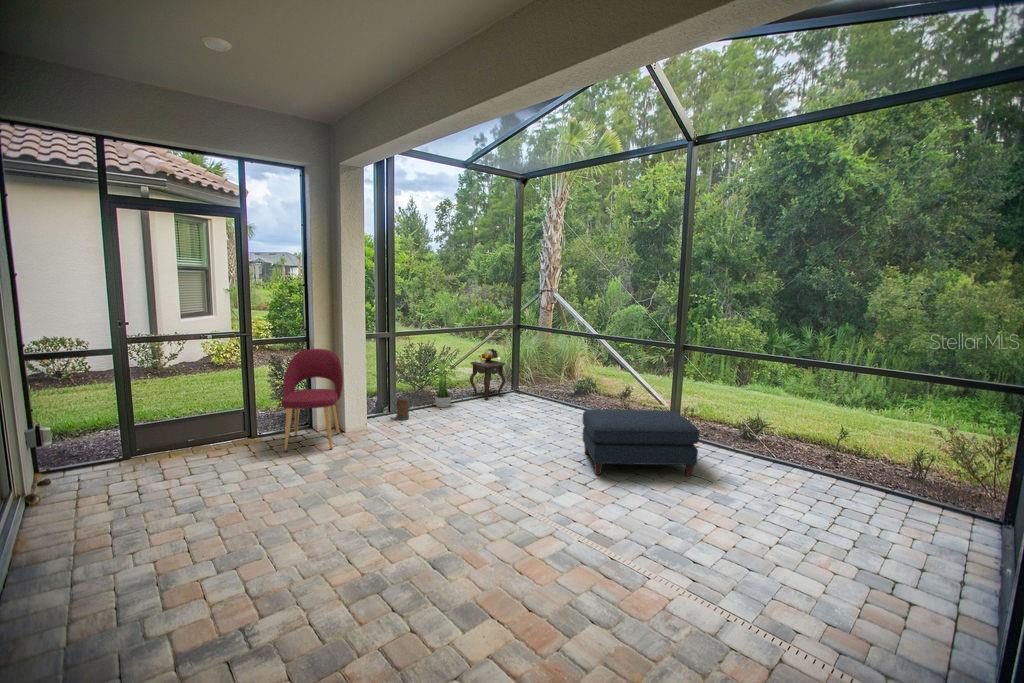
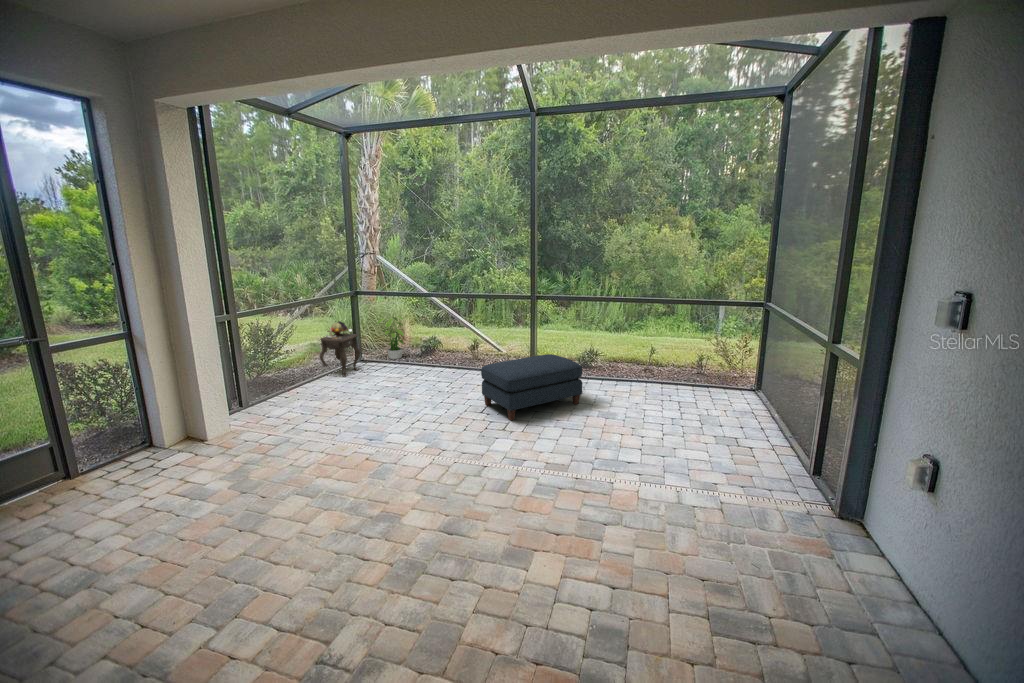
dining chair: present [281,349,343,452] -> none [113,347,213,485]
potted plant: present [428,360,458,407] -> present [377,316,404,359]
watering can: present [391,389,413,420] -> none [253,380,275,416]

